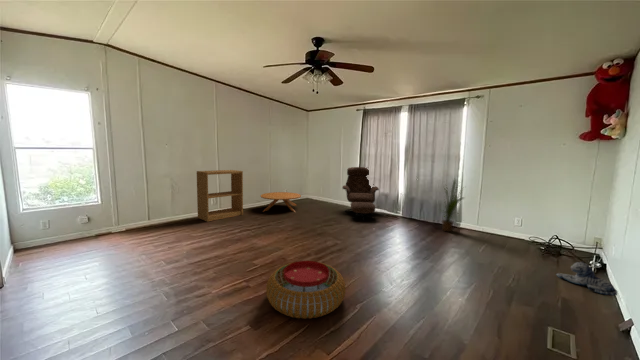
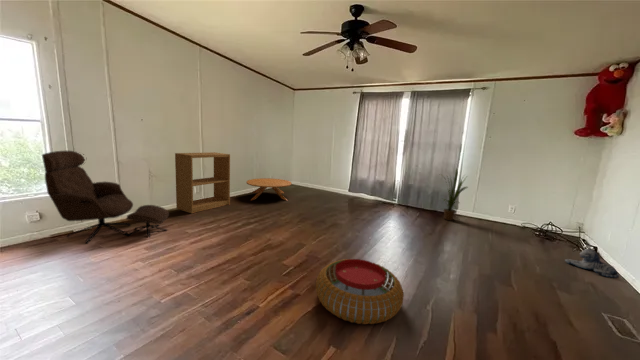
lounge chair: present [342,167,379,220] -> present [42,151,169,243]

